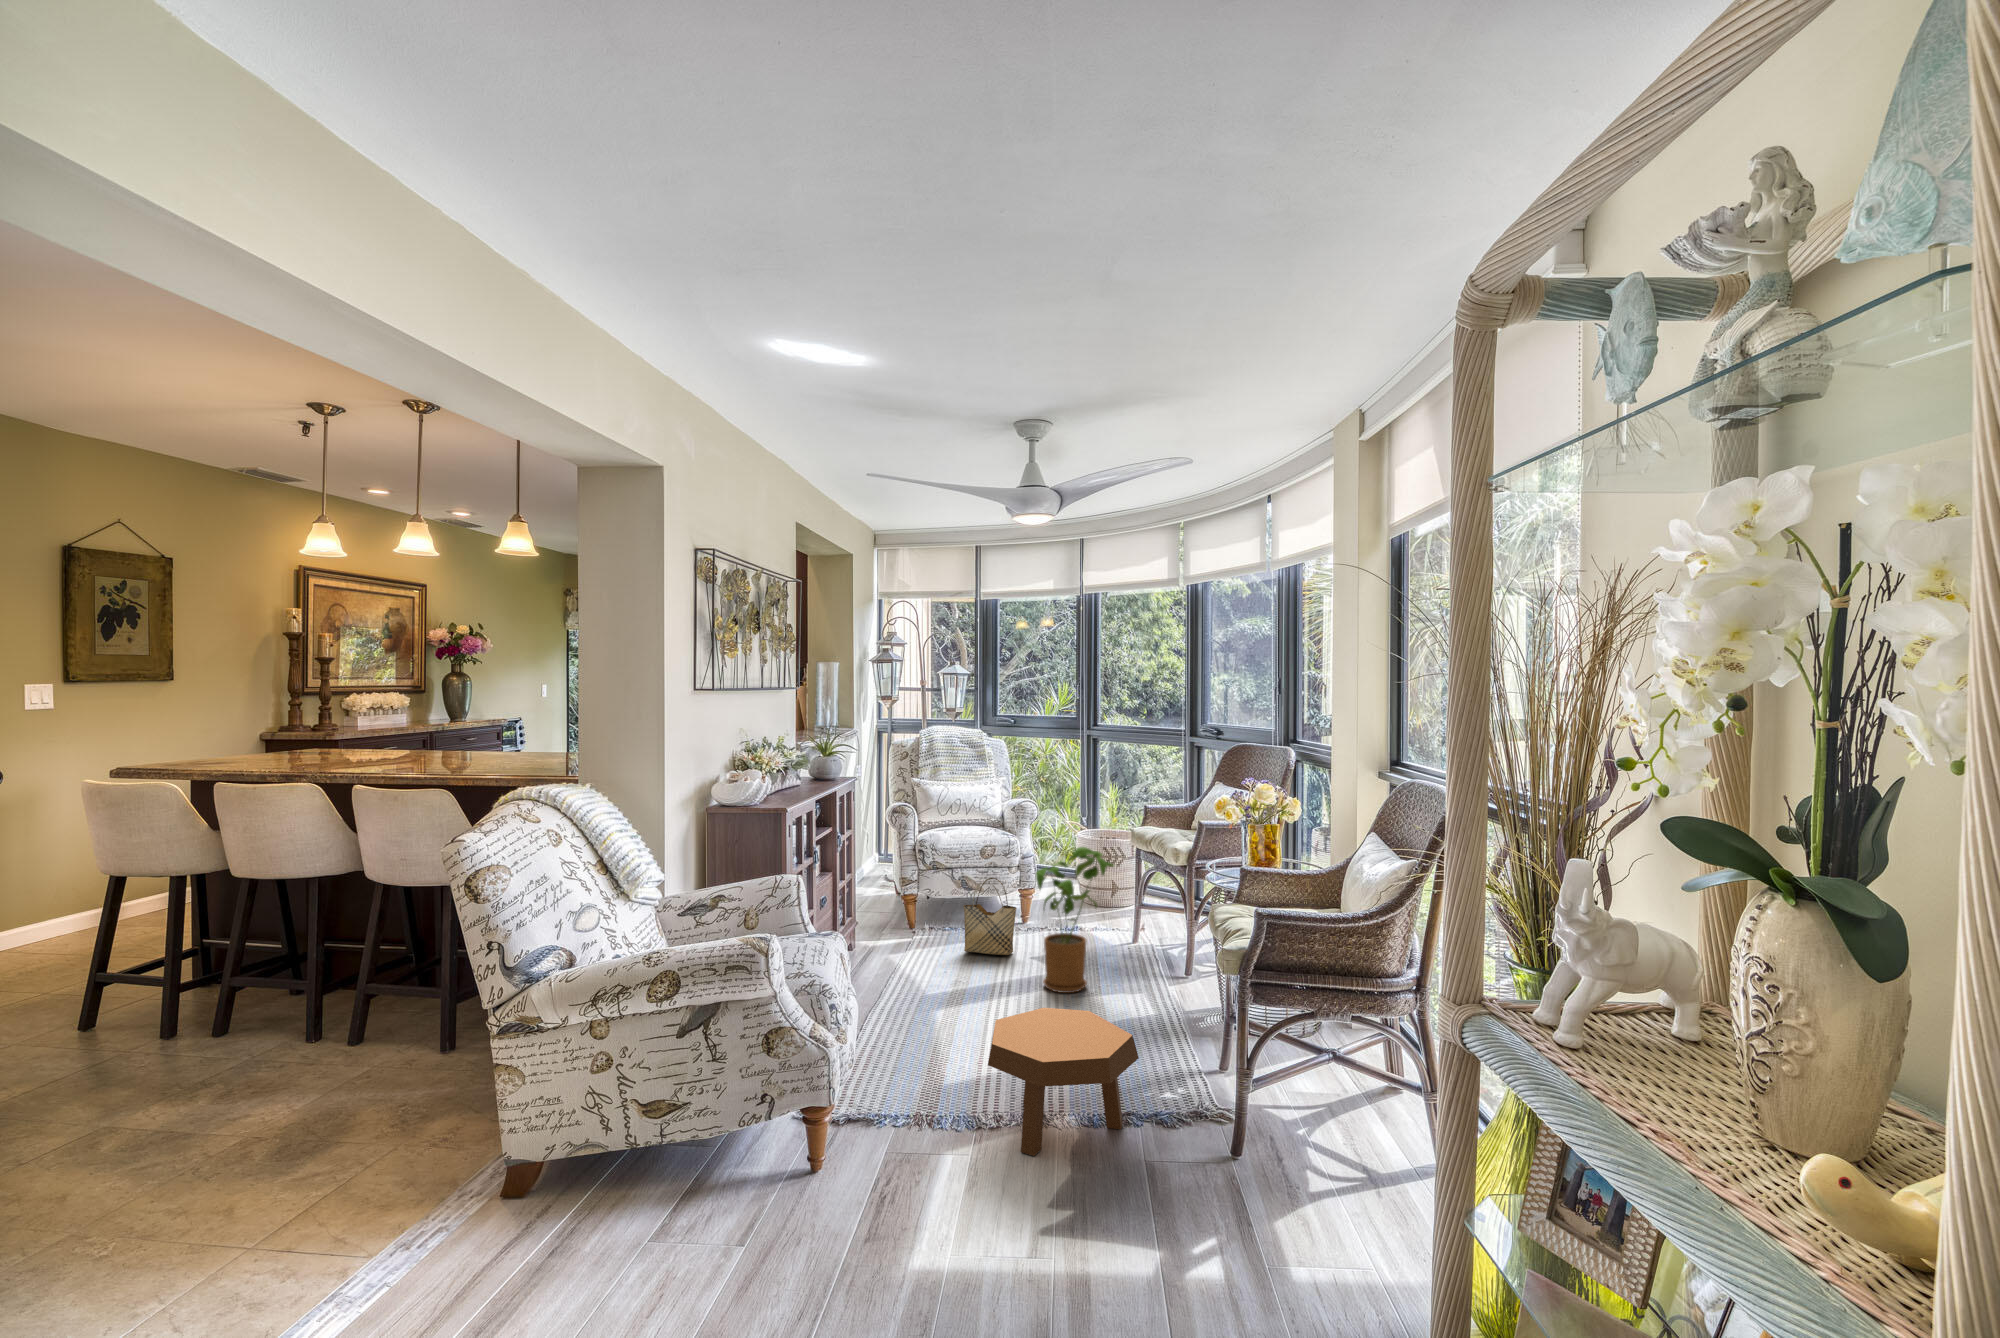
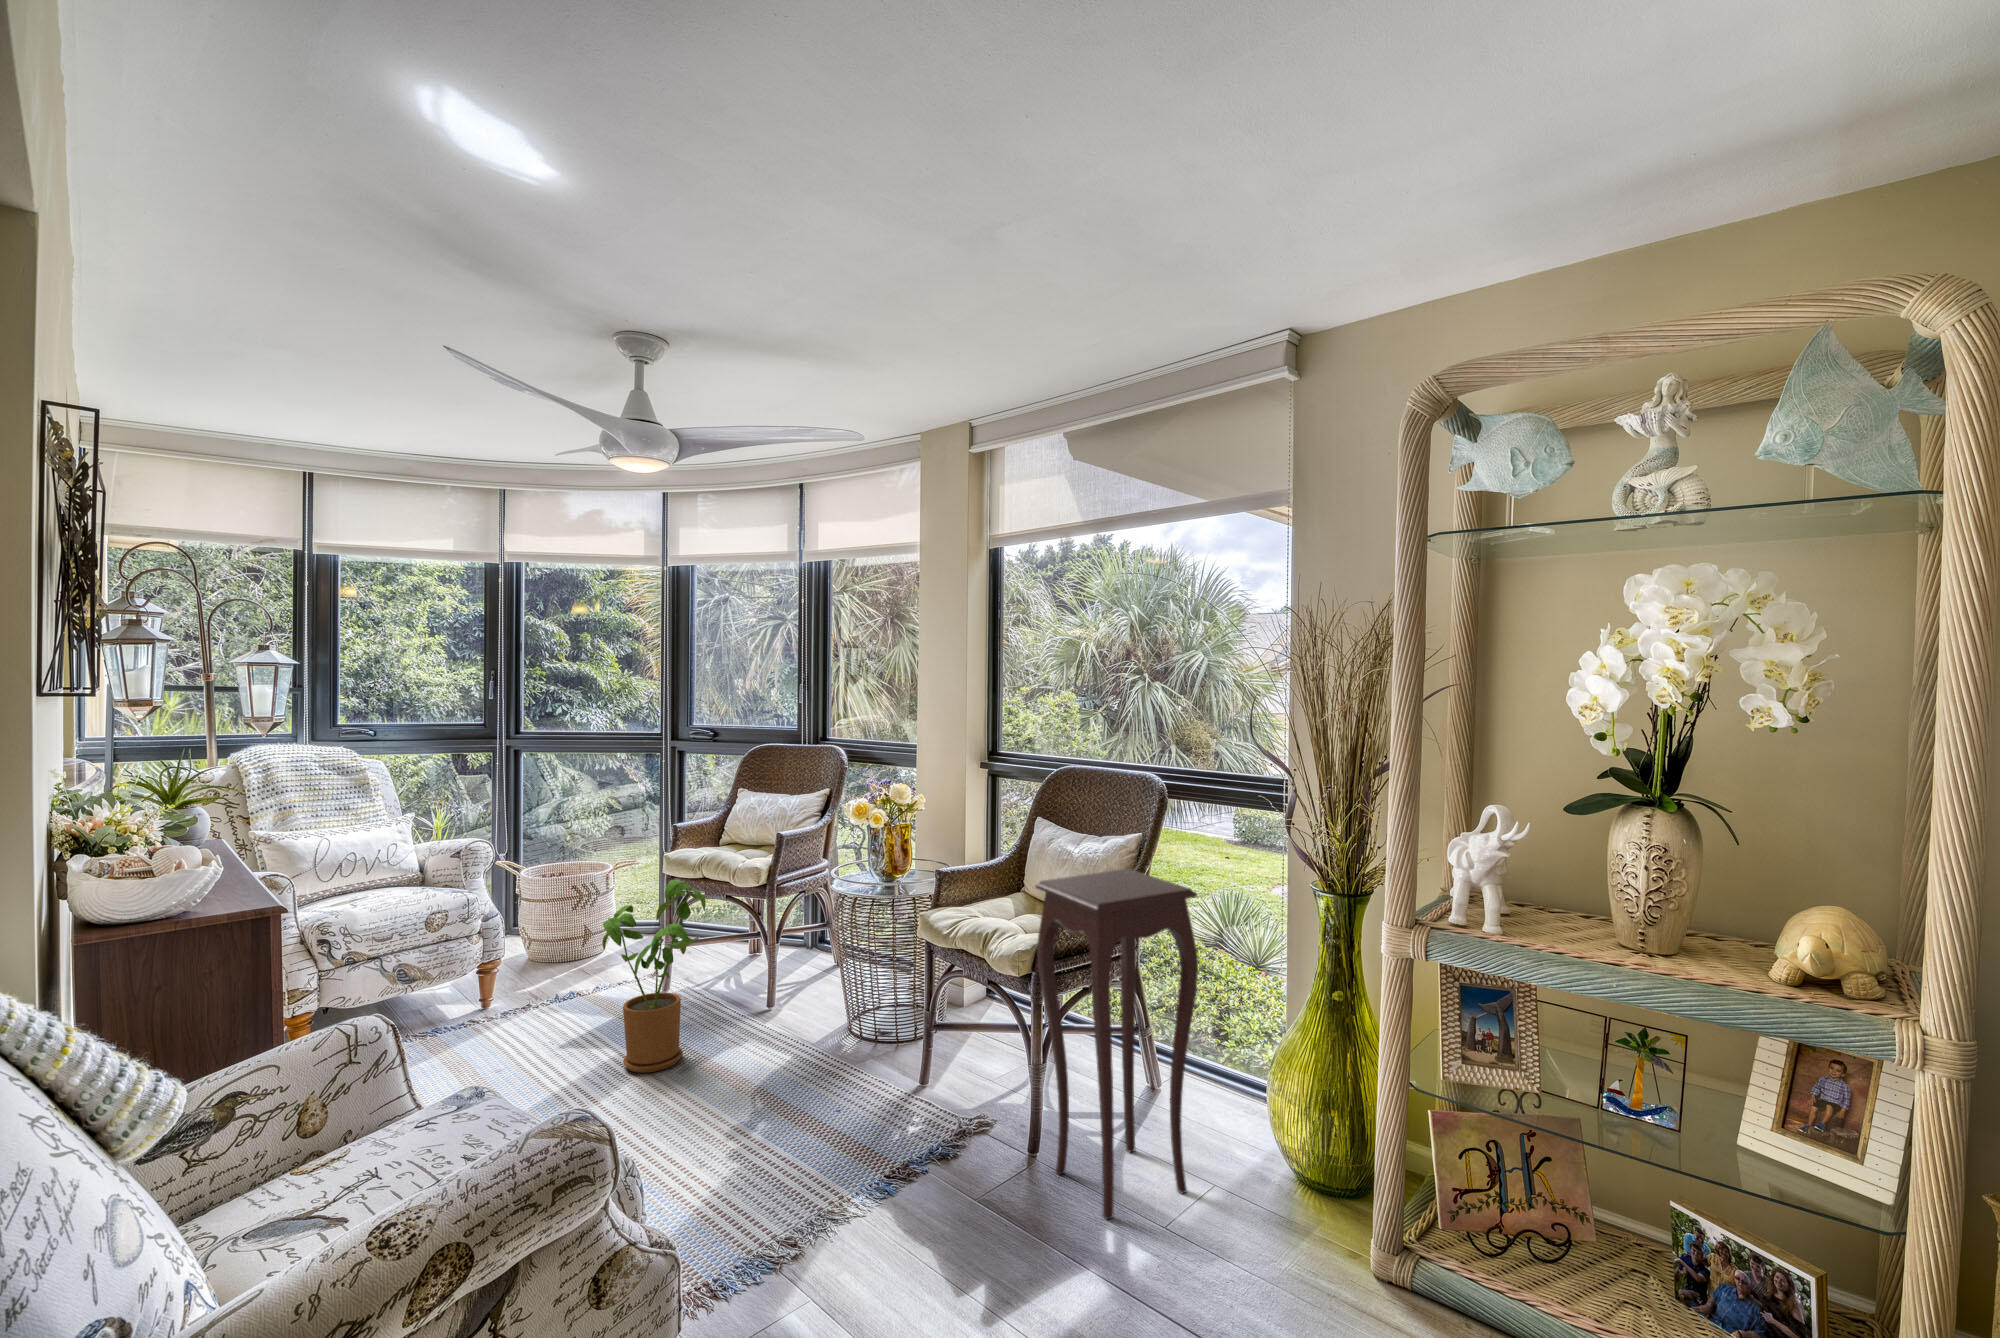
woven basket: present [963,878,1016,955] -> none [449,951,533,1066]
side table: none [1205,889,1334,1236] -> present [1036,869,1198,1219]
footstool: present [988,1008,1139,1156] -> none [759,1067,952,1268]

